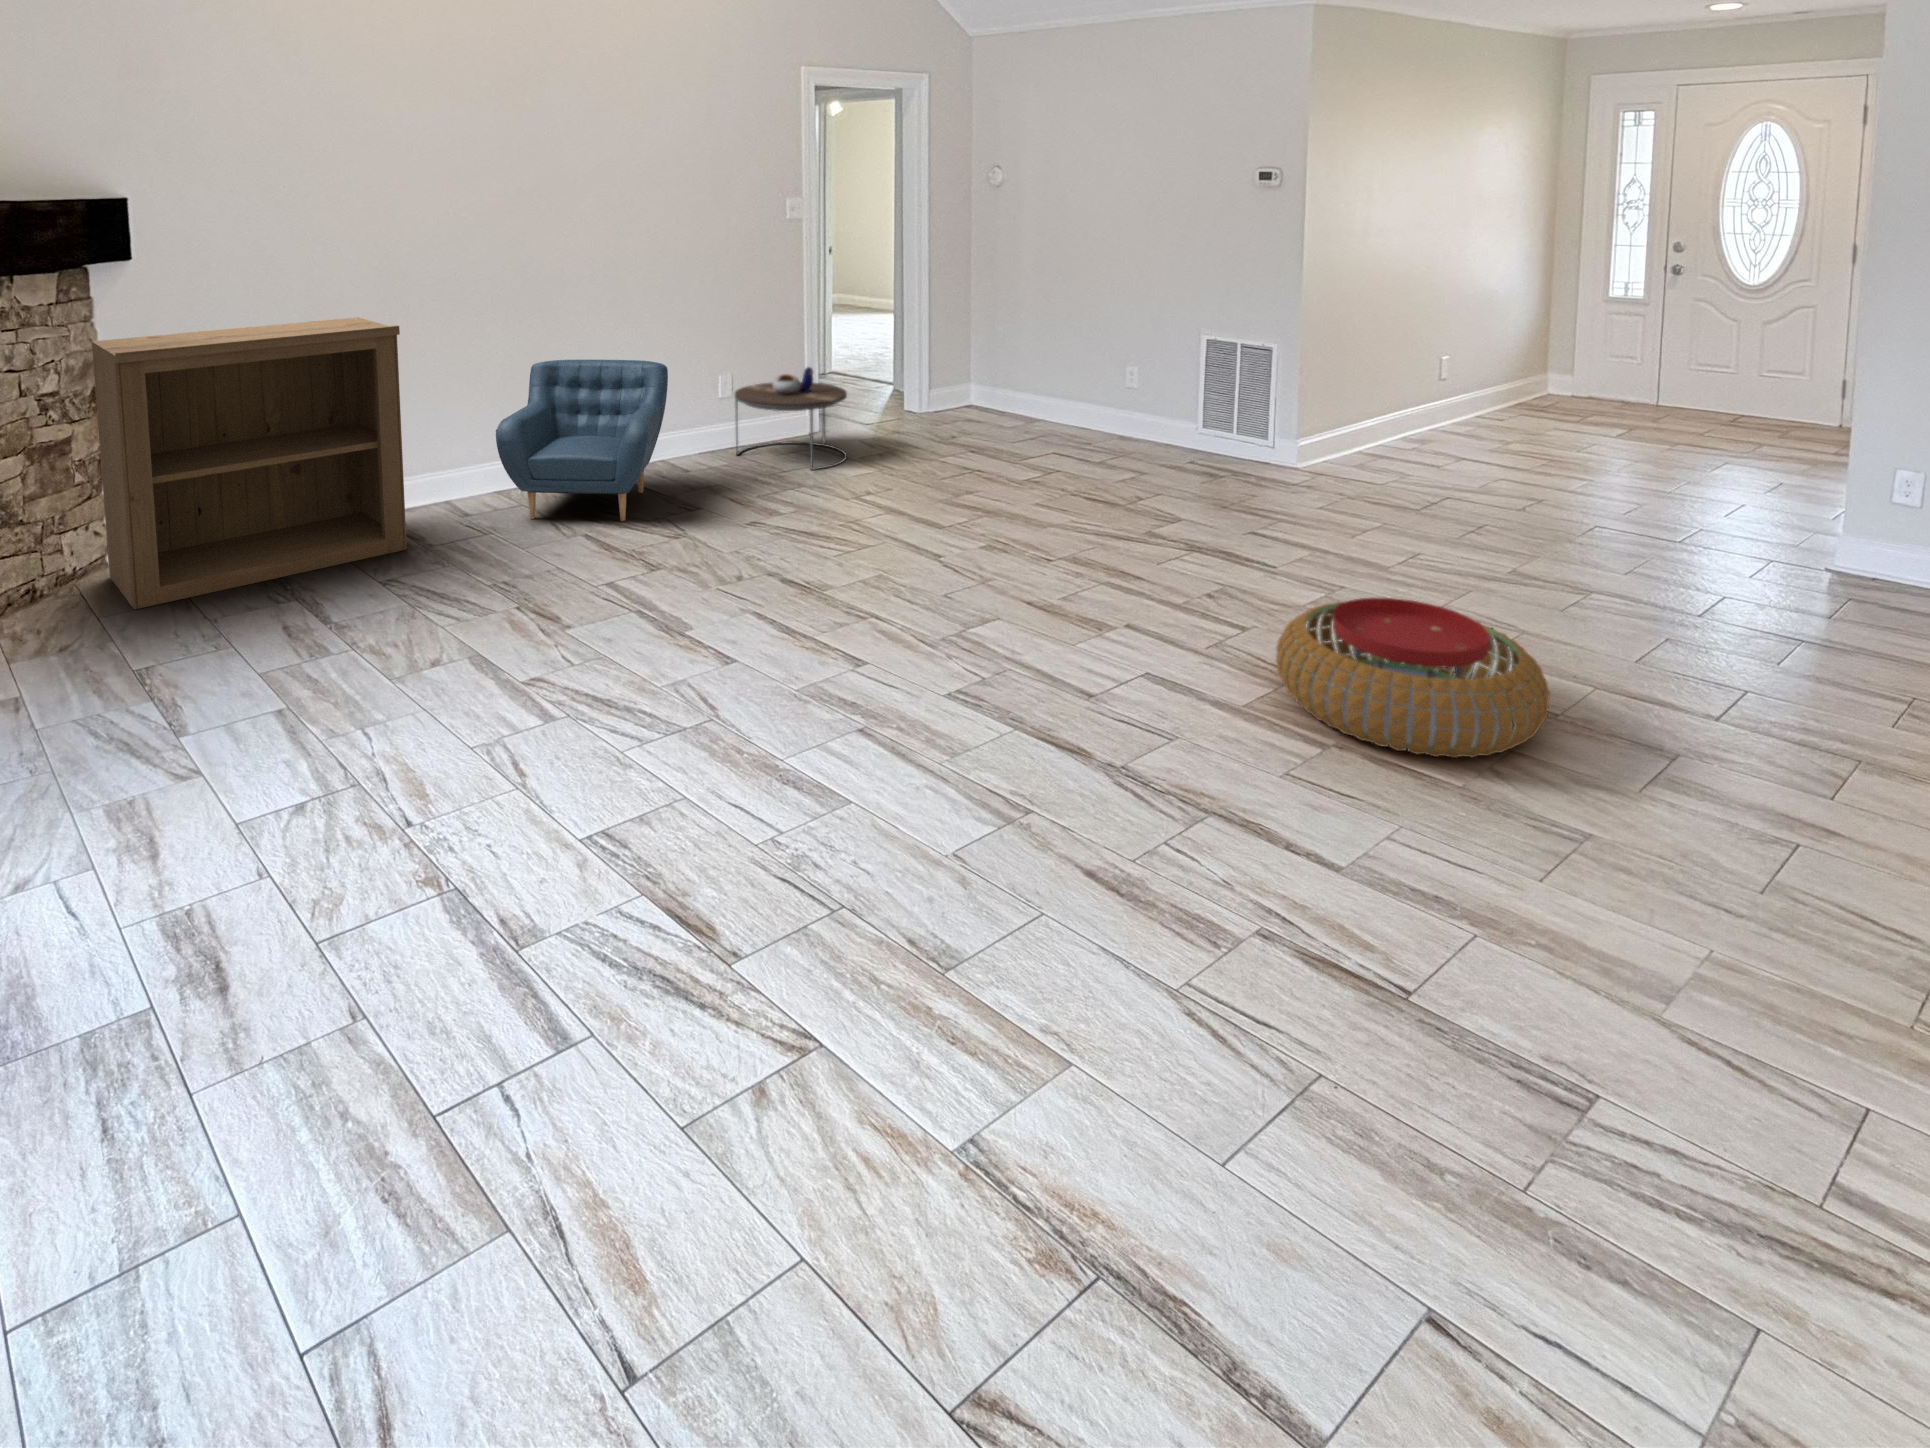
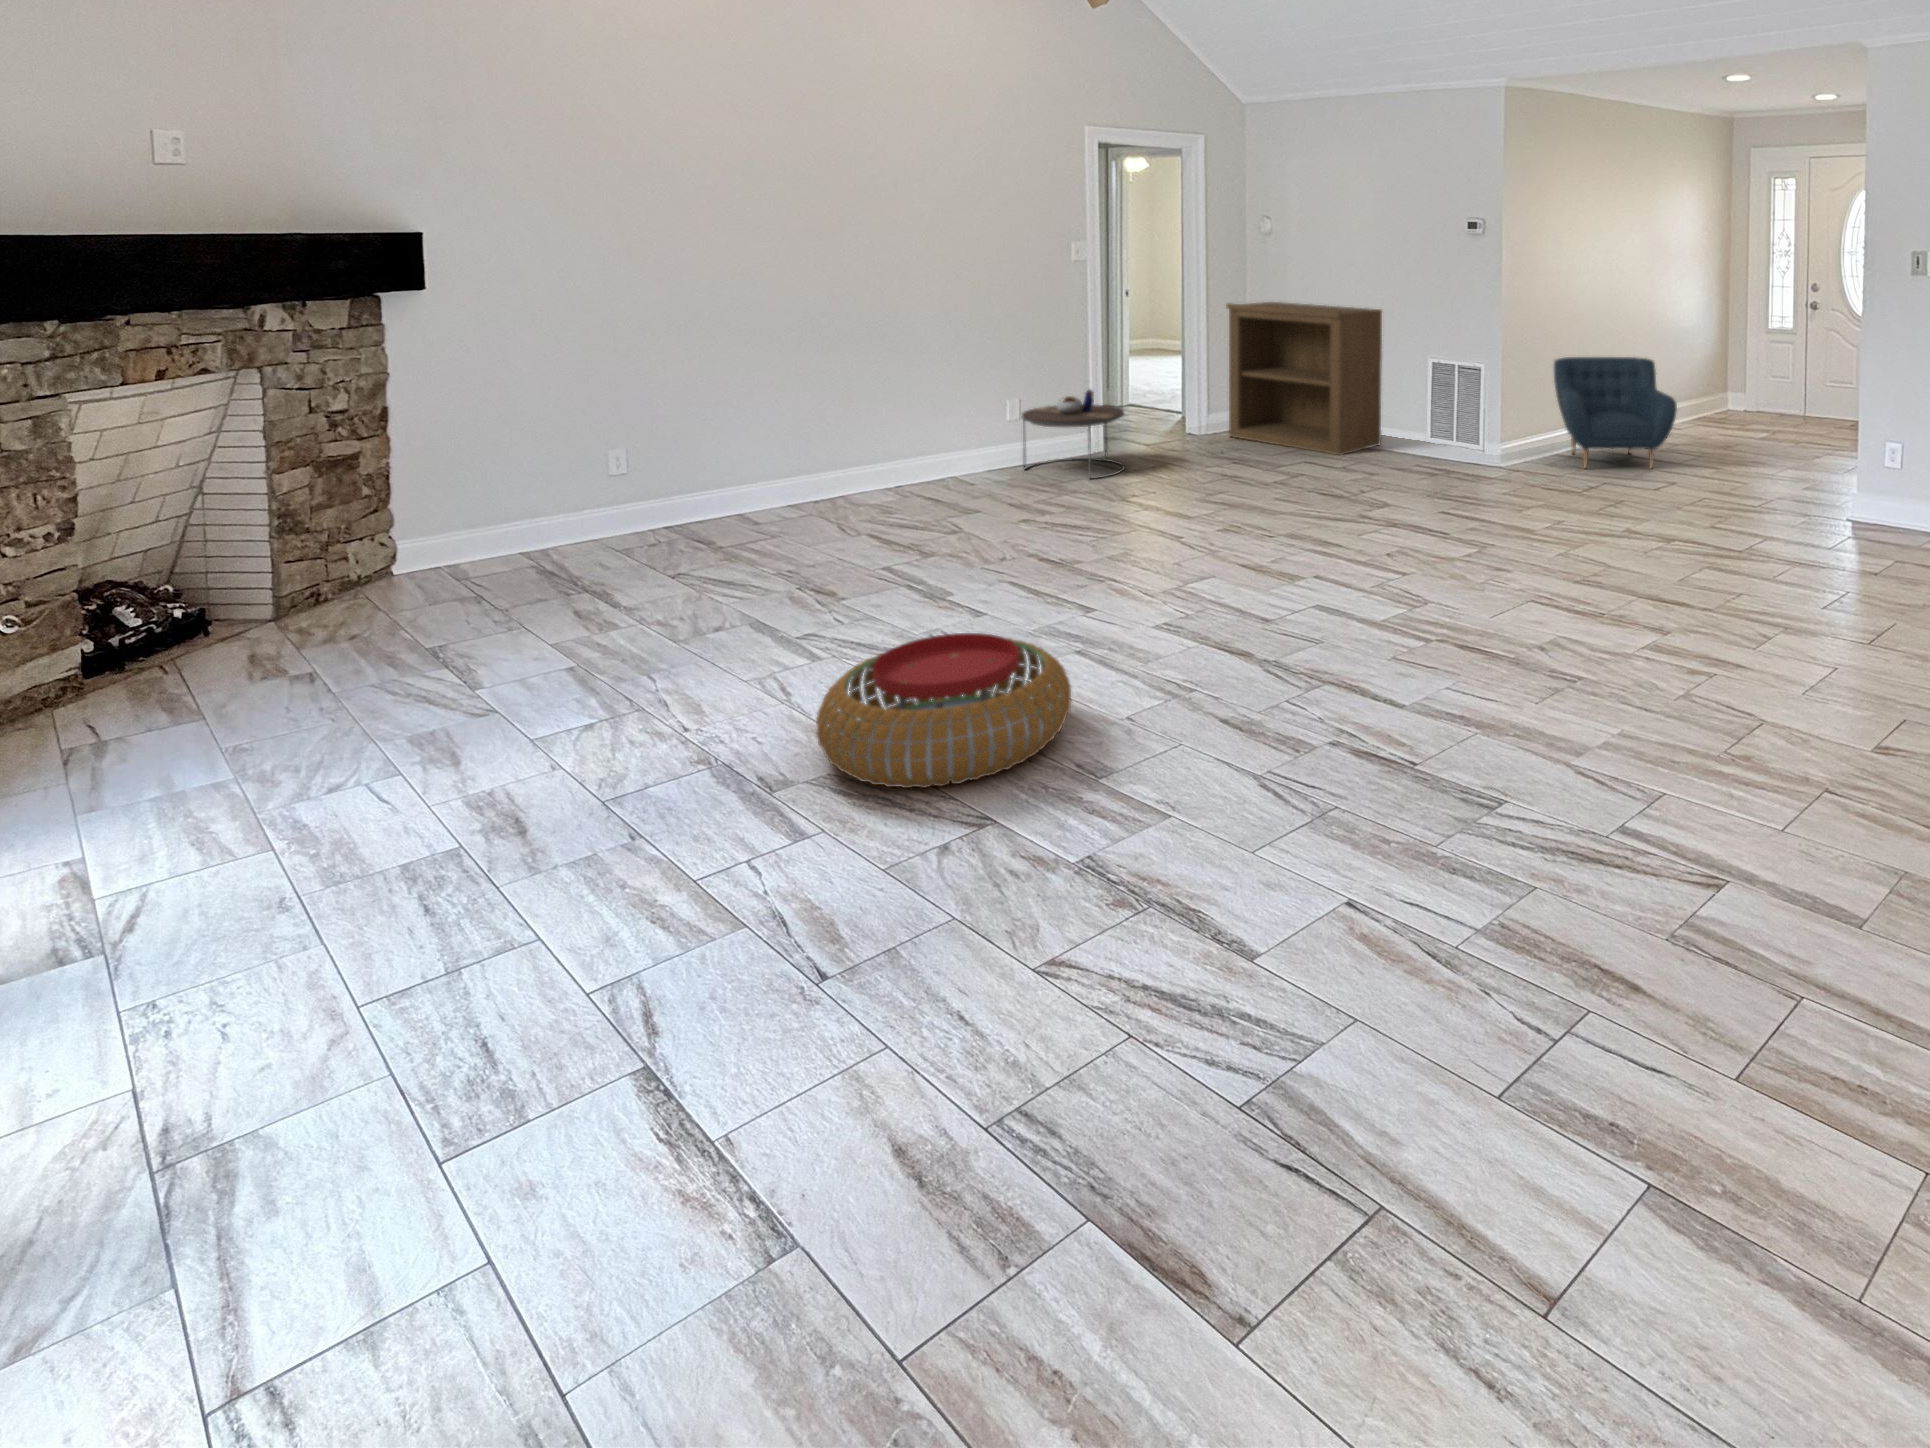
bookshelf: present [92,317,407,609] -> present [1226,302,1382,455]
armchair: present [496,360,668,521] -> present [1554,357,1677,468]
pouf: present [1276,598,1550,758] -> present [816,633,1071,788]

